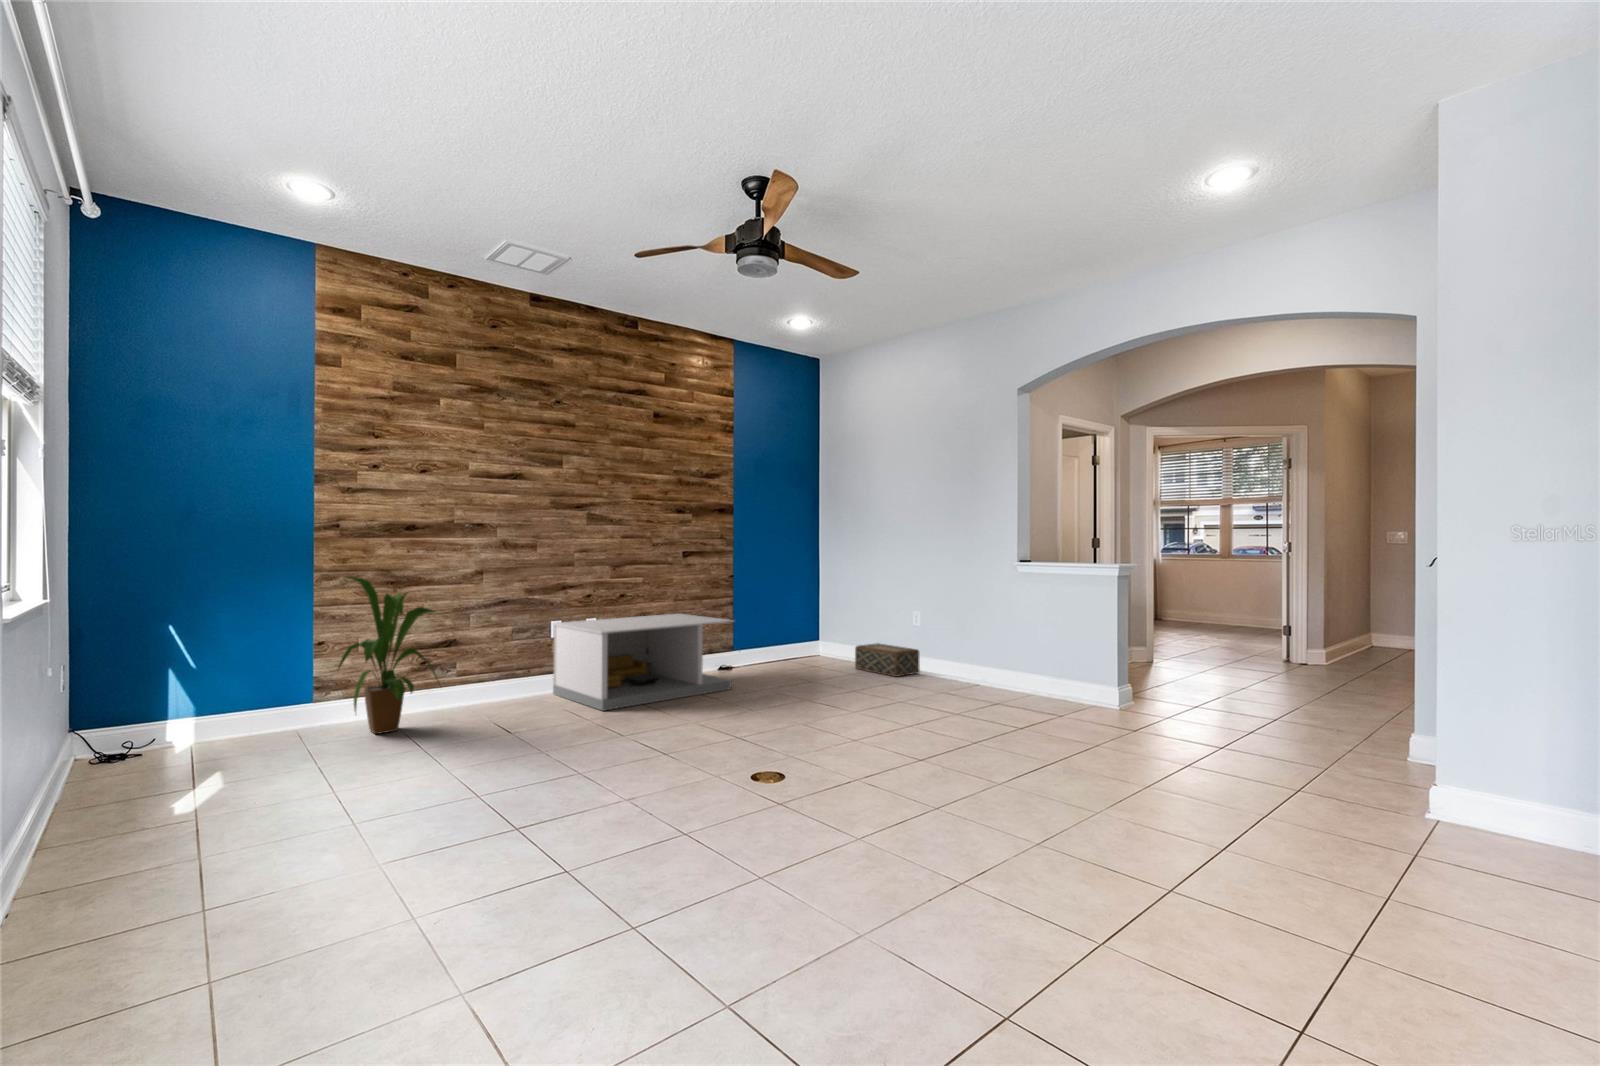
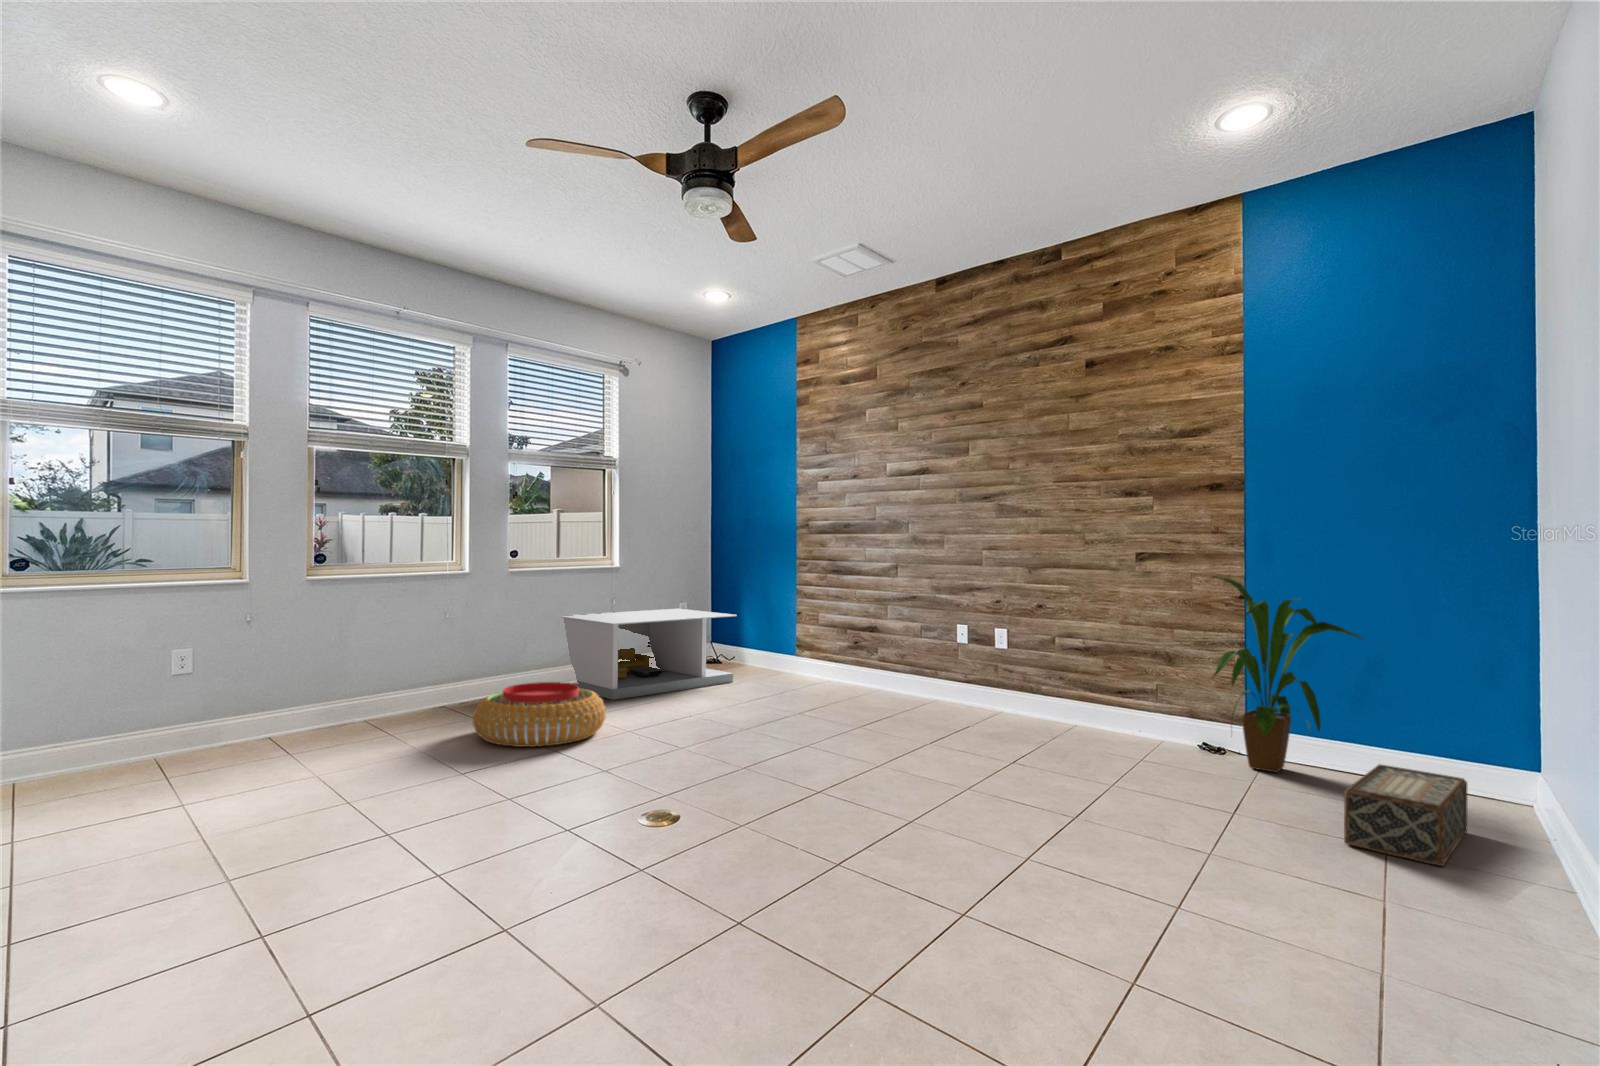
house plant: present [338,577,441,734] -> present [1213,576,1363,772]
coffee table: present [553,614,734,711] -> present [562,609,737,700]
pouf: none [393,752,593,867] -> present [473,682,606,747]

